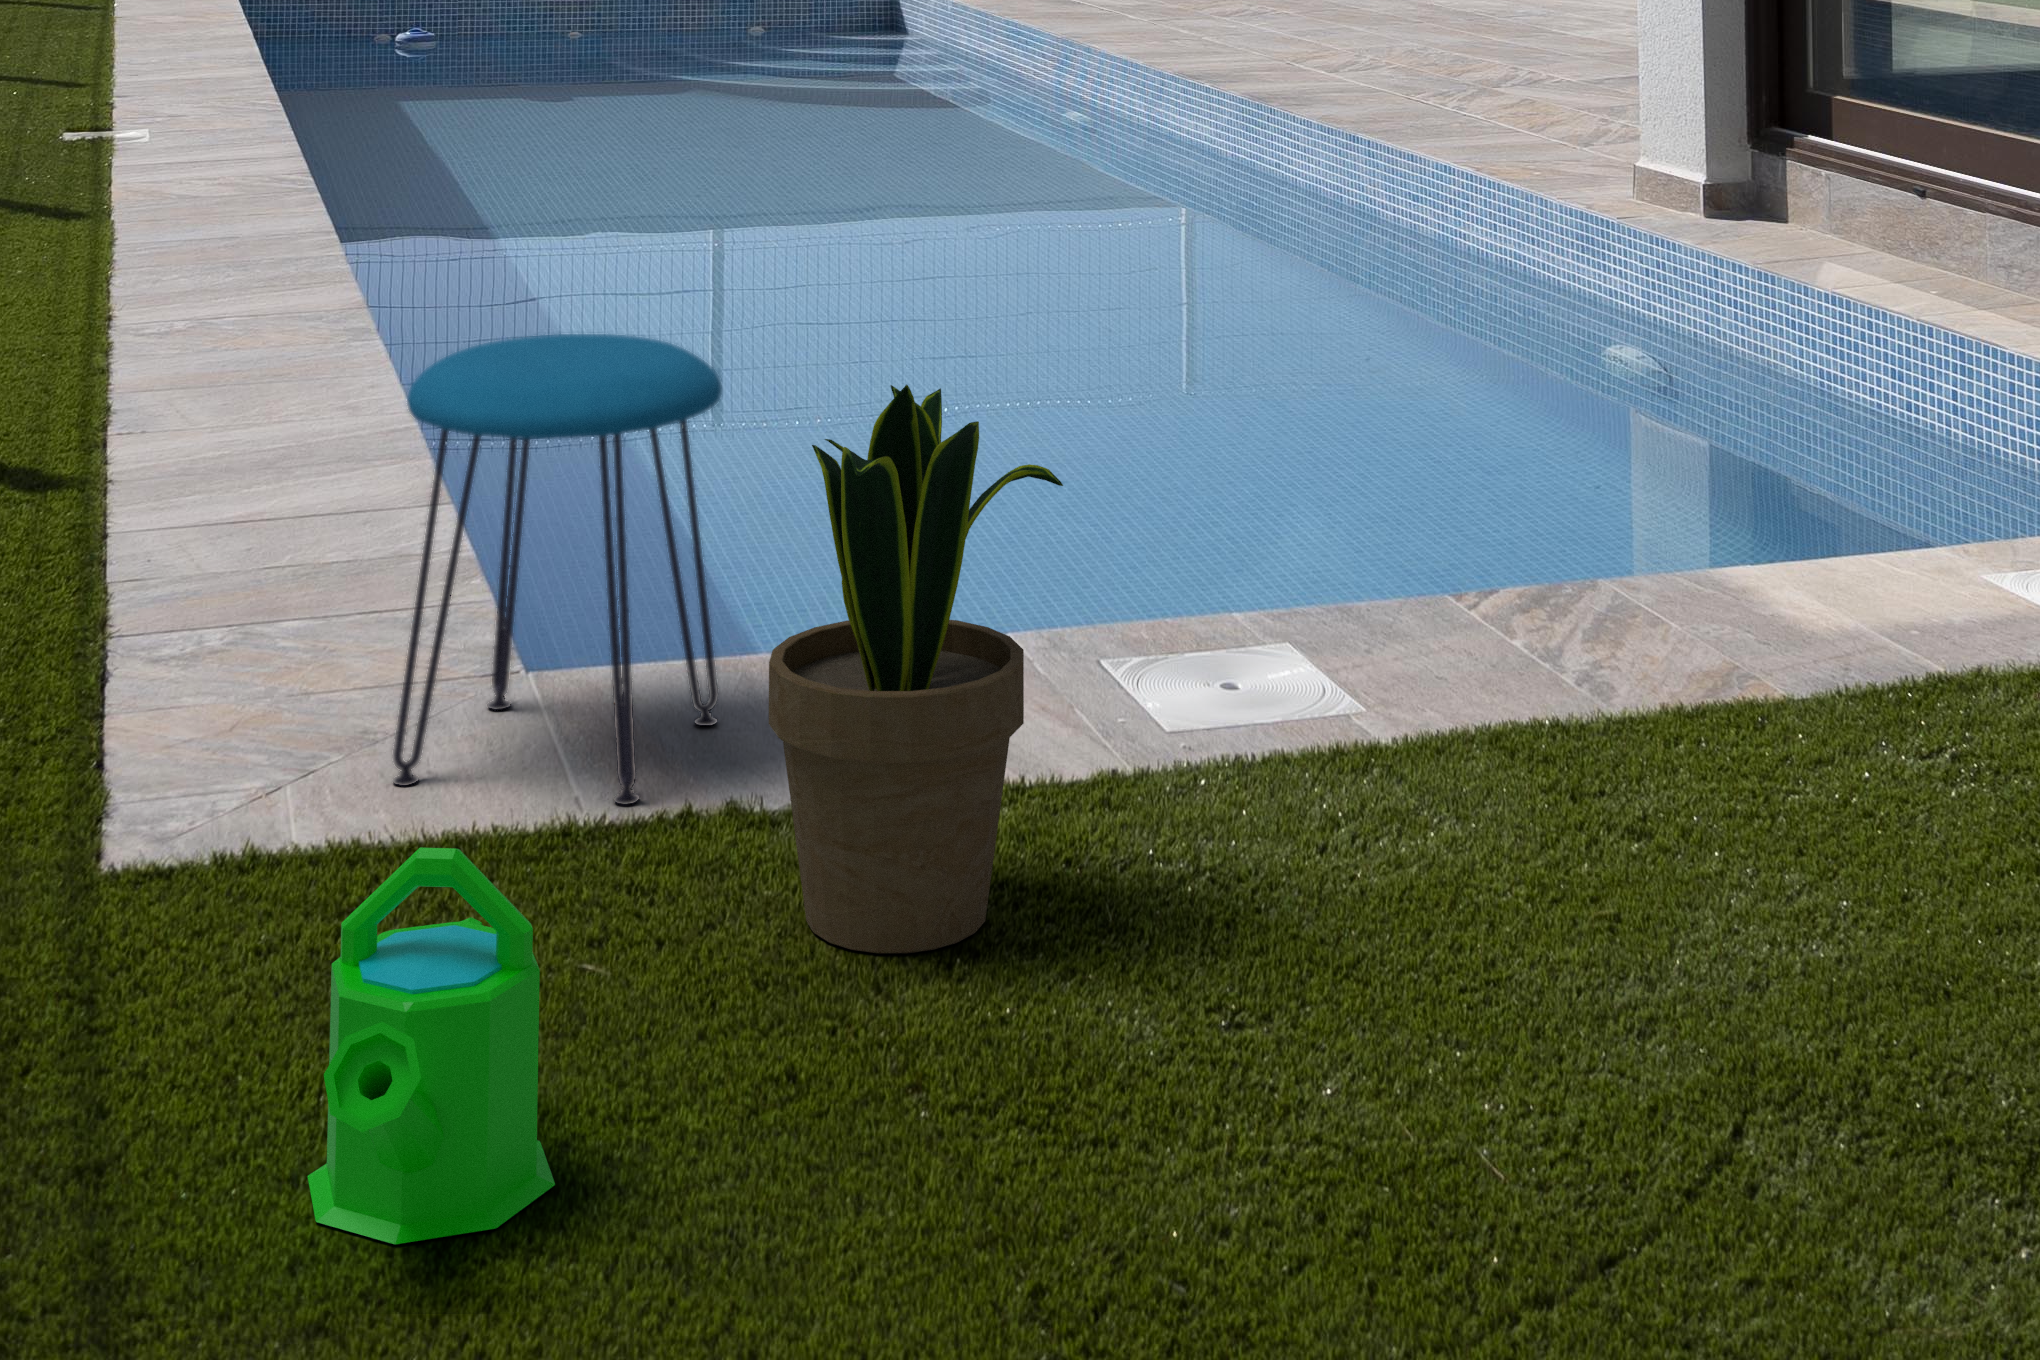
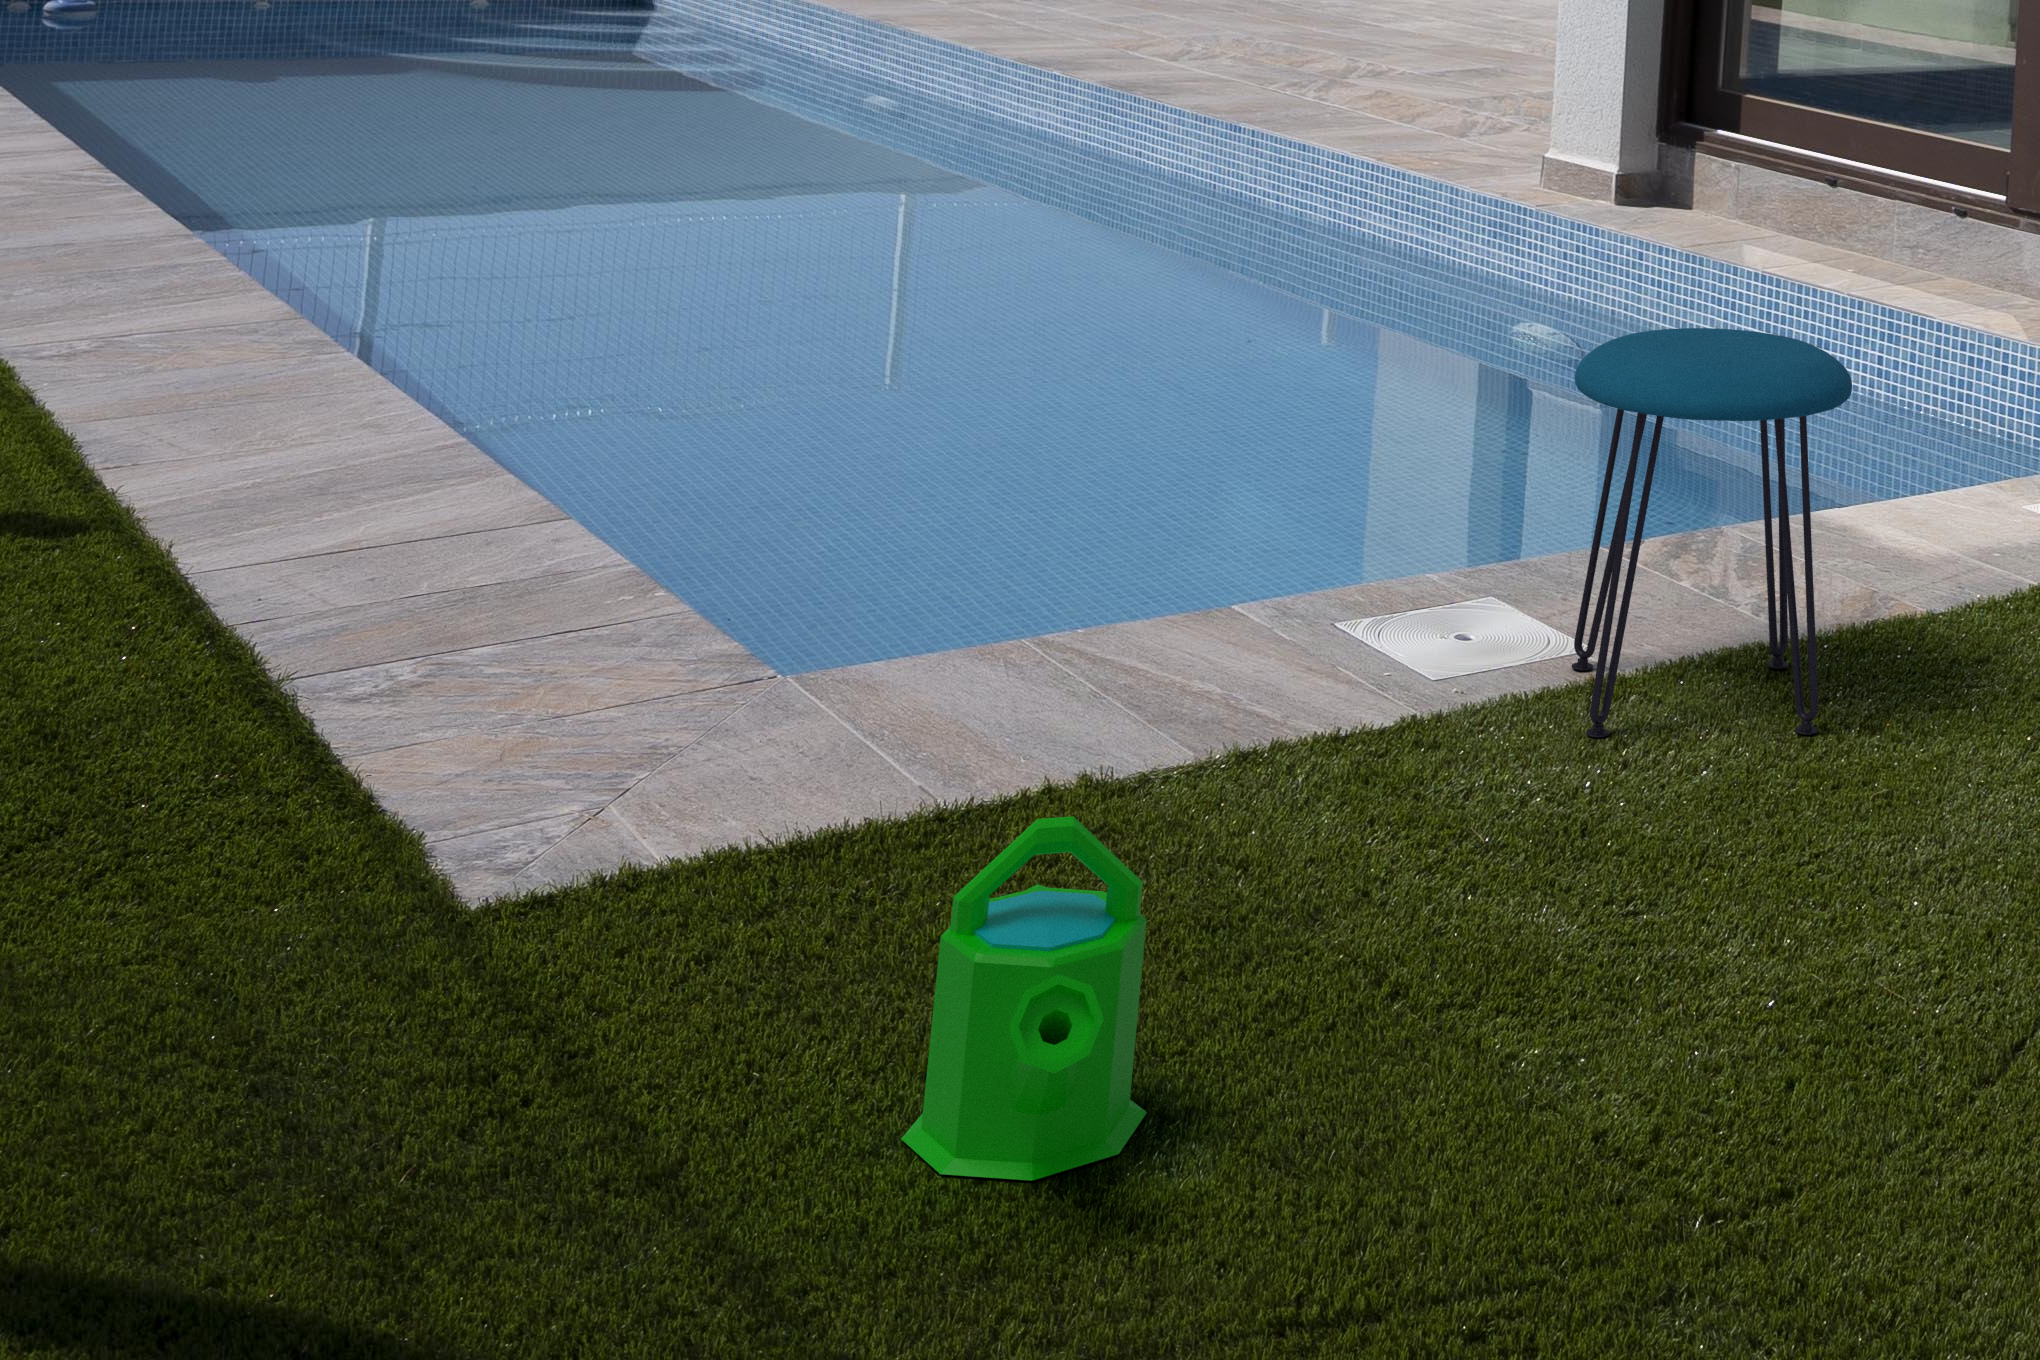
stool: present [393,334,722,805] -> present [1572,328,1852,738]
potted plant: present [769,385,1063,953] -> none [1194,375,1477,892]

